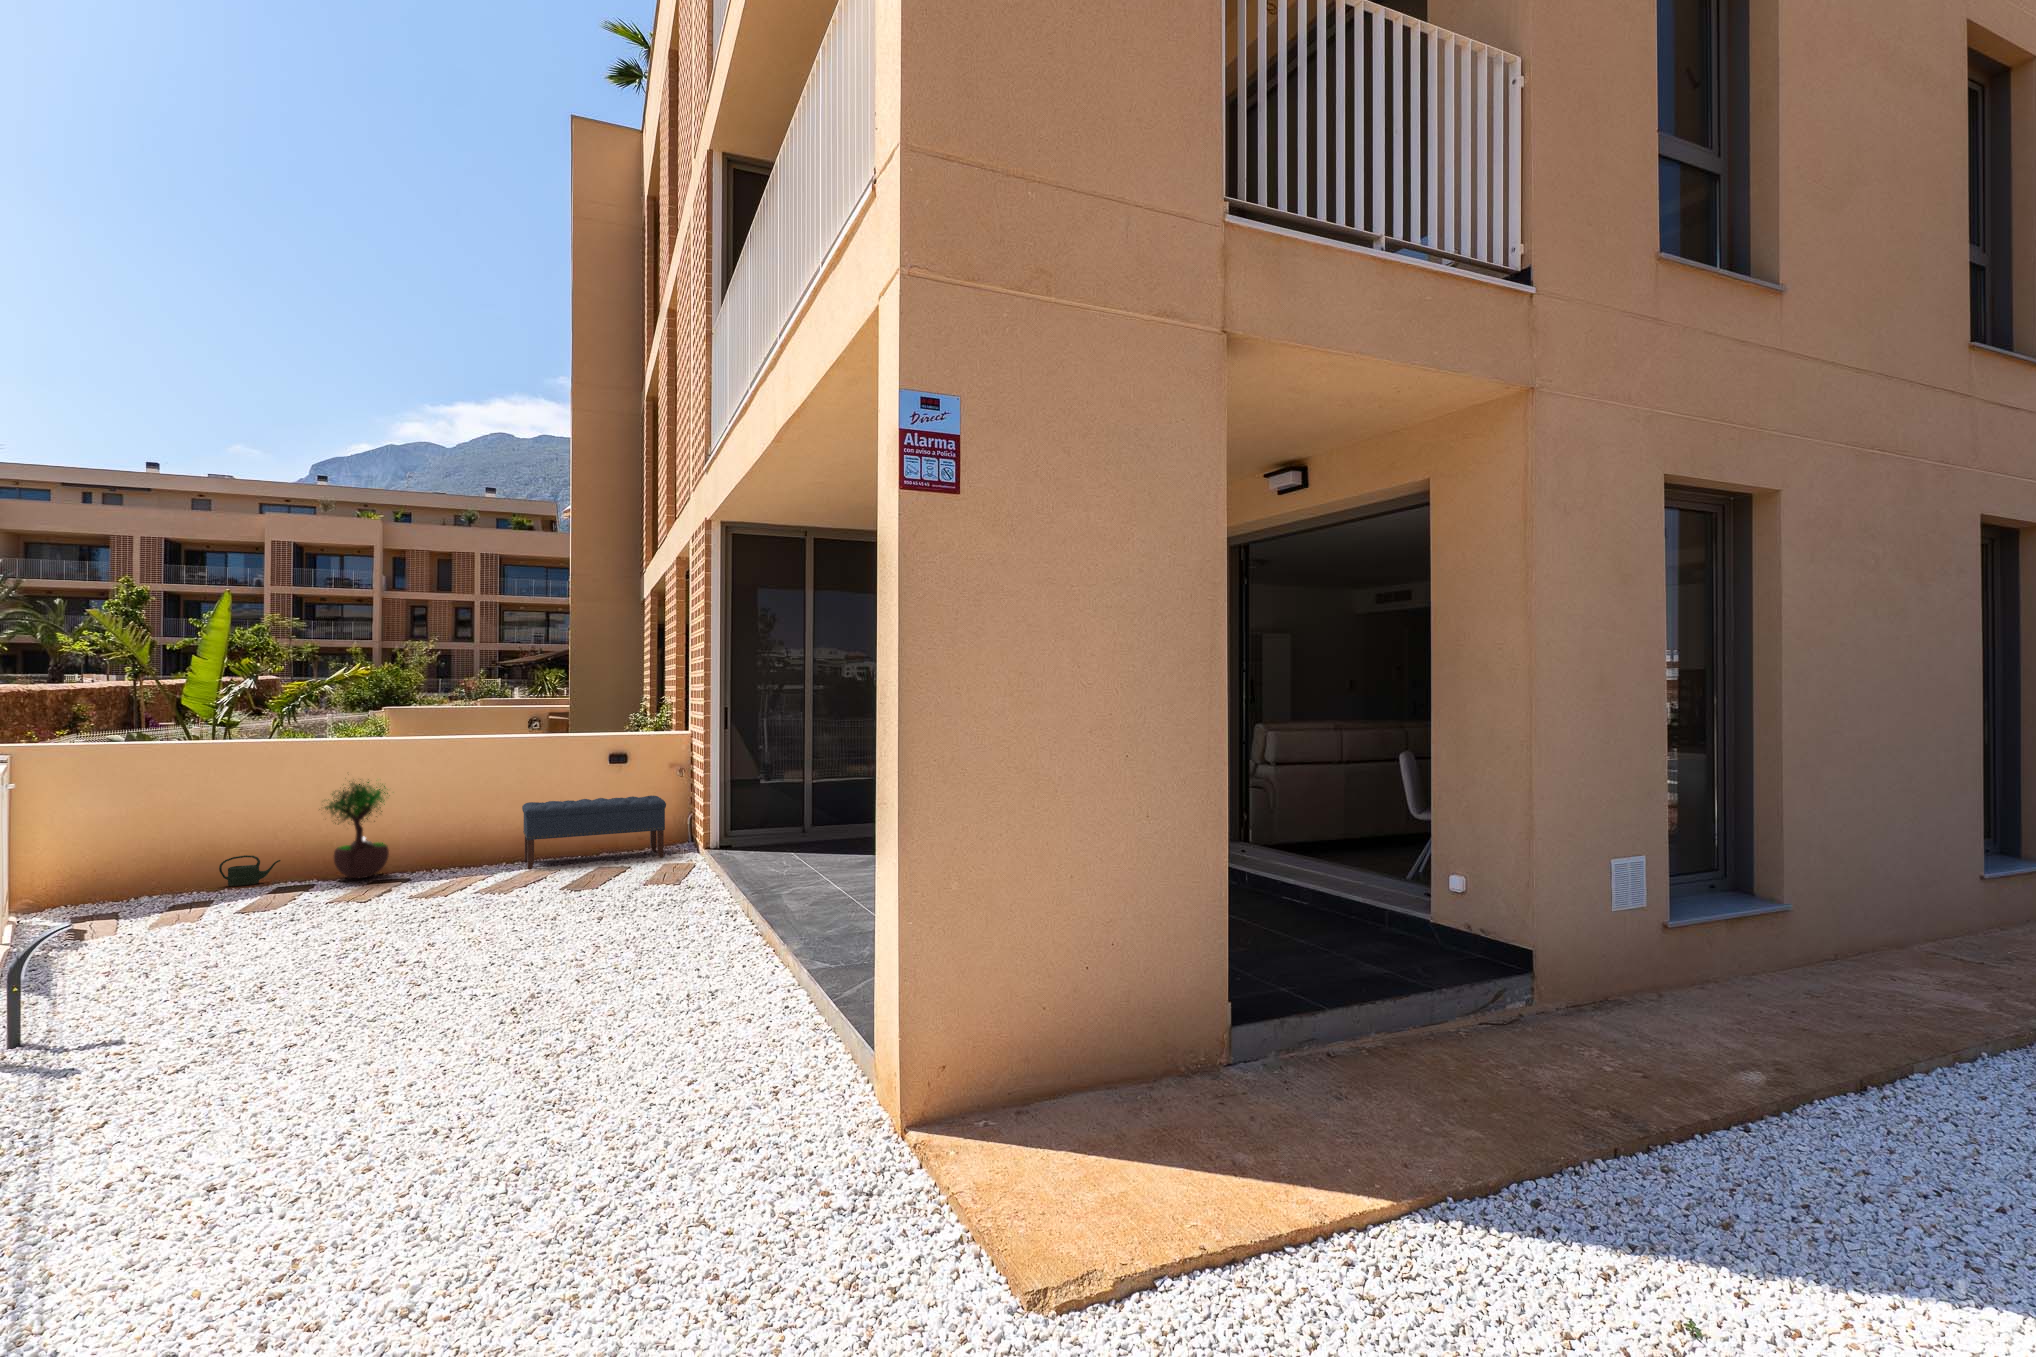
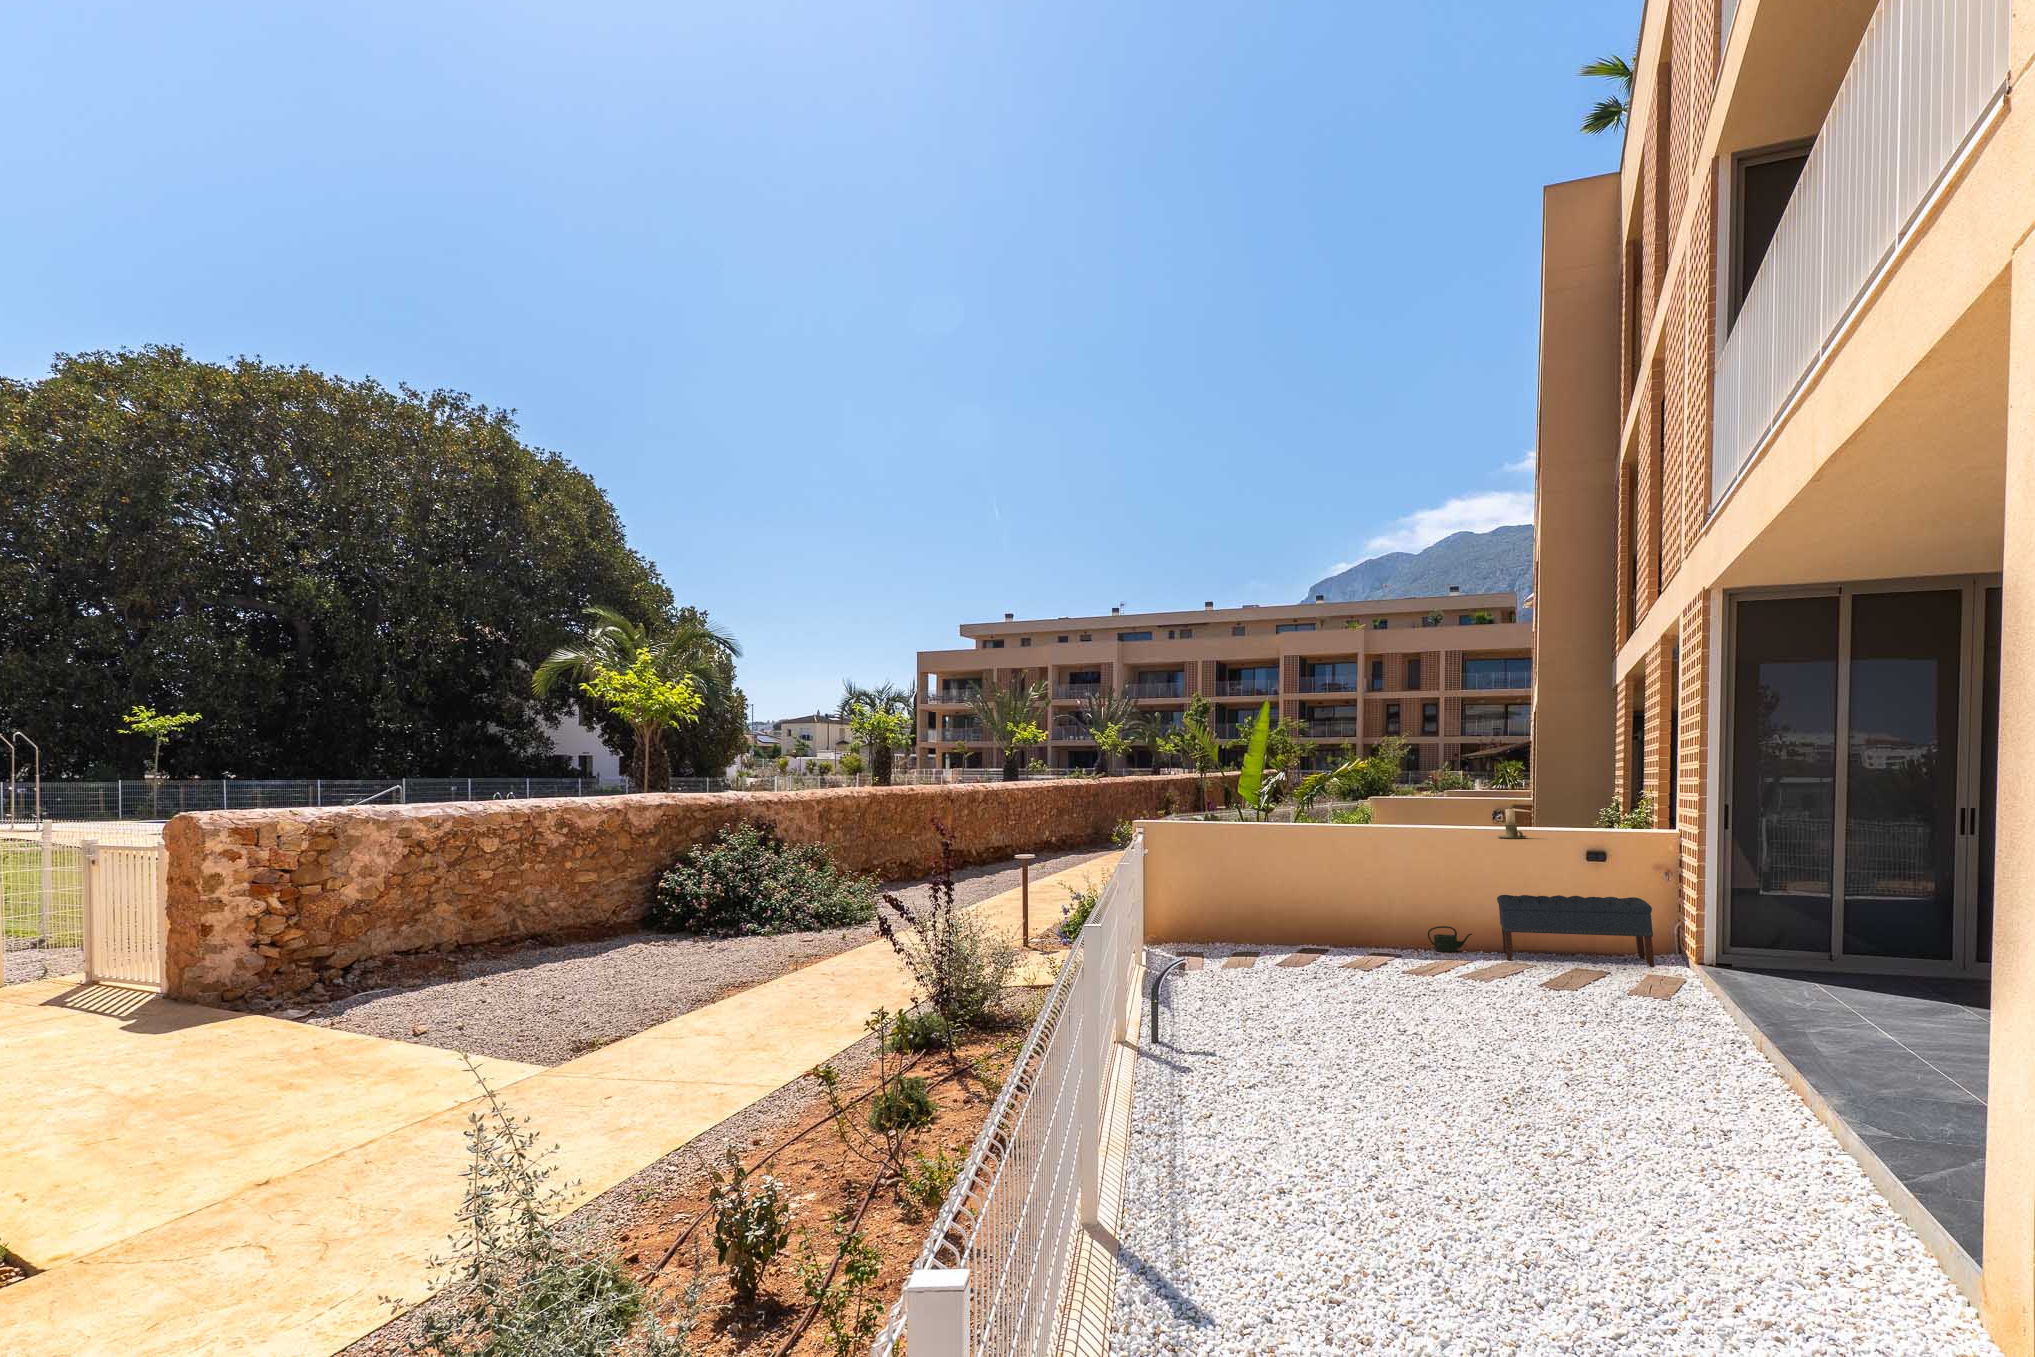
candle holder: none [527,714,559,745] -> present [1497,809,1526,839]
potted tree: present [325,779,389,878] -> none [1330,858,1385,950]
watering can: present [219,855,280,886] -> present [1428,926,1472,952]

